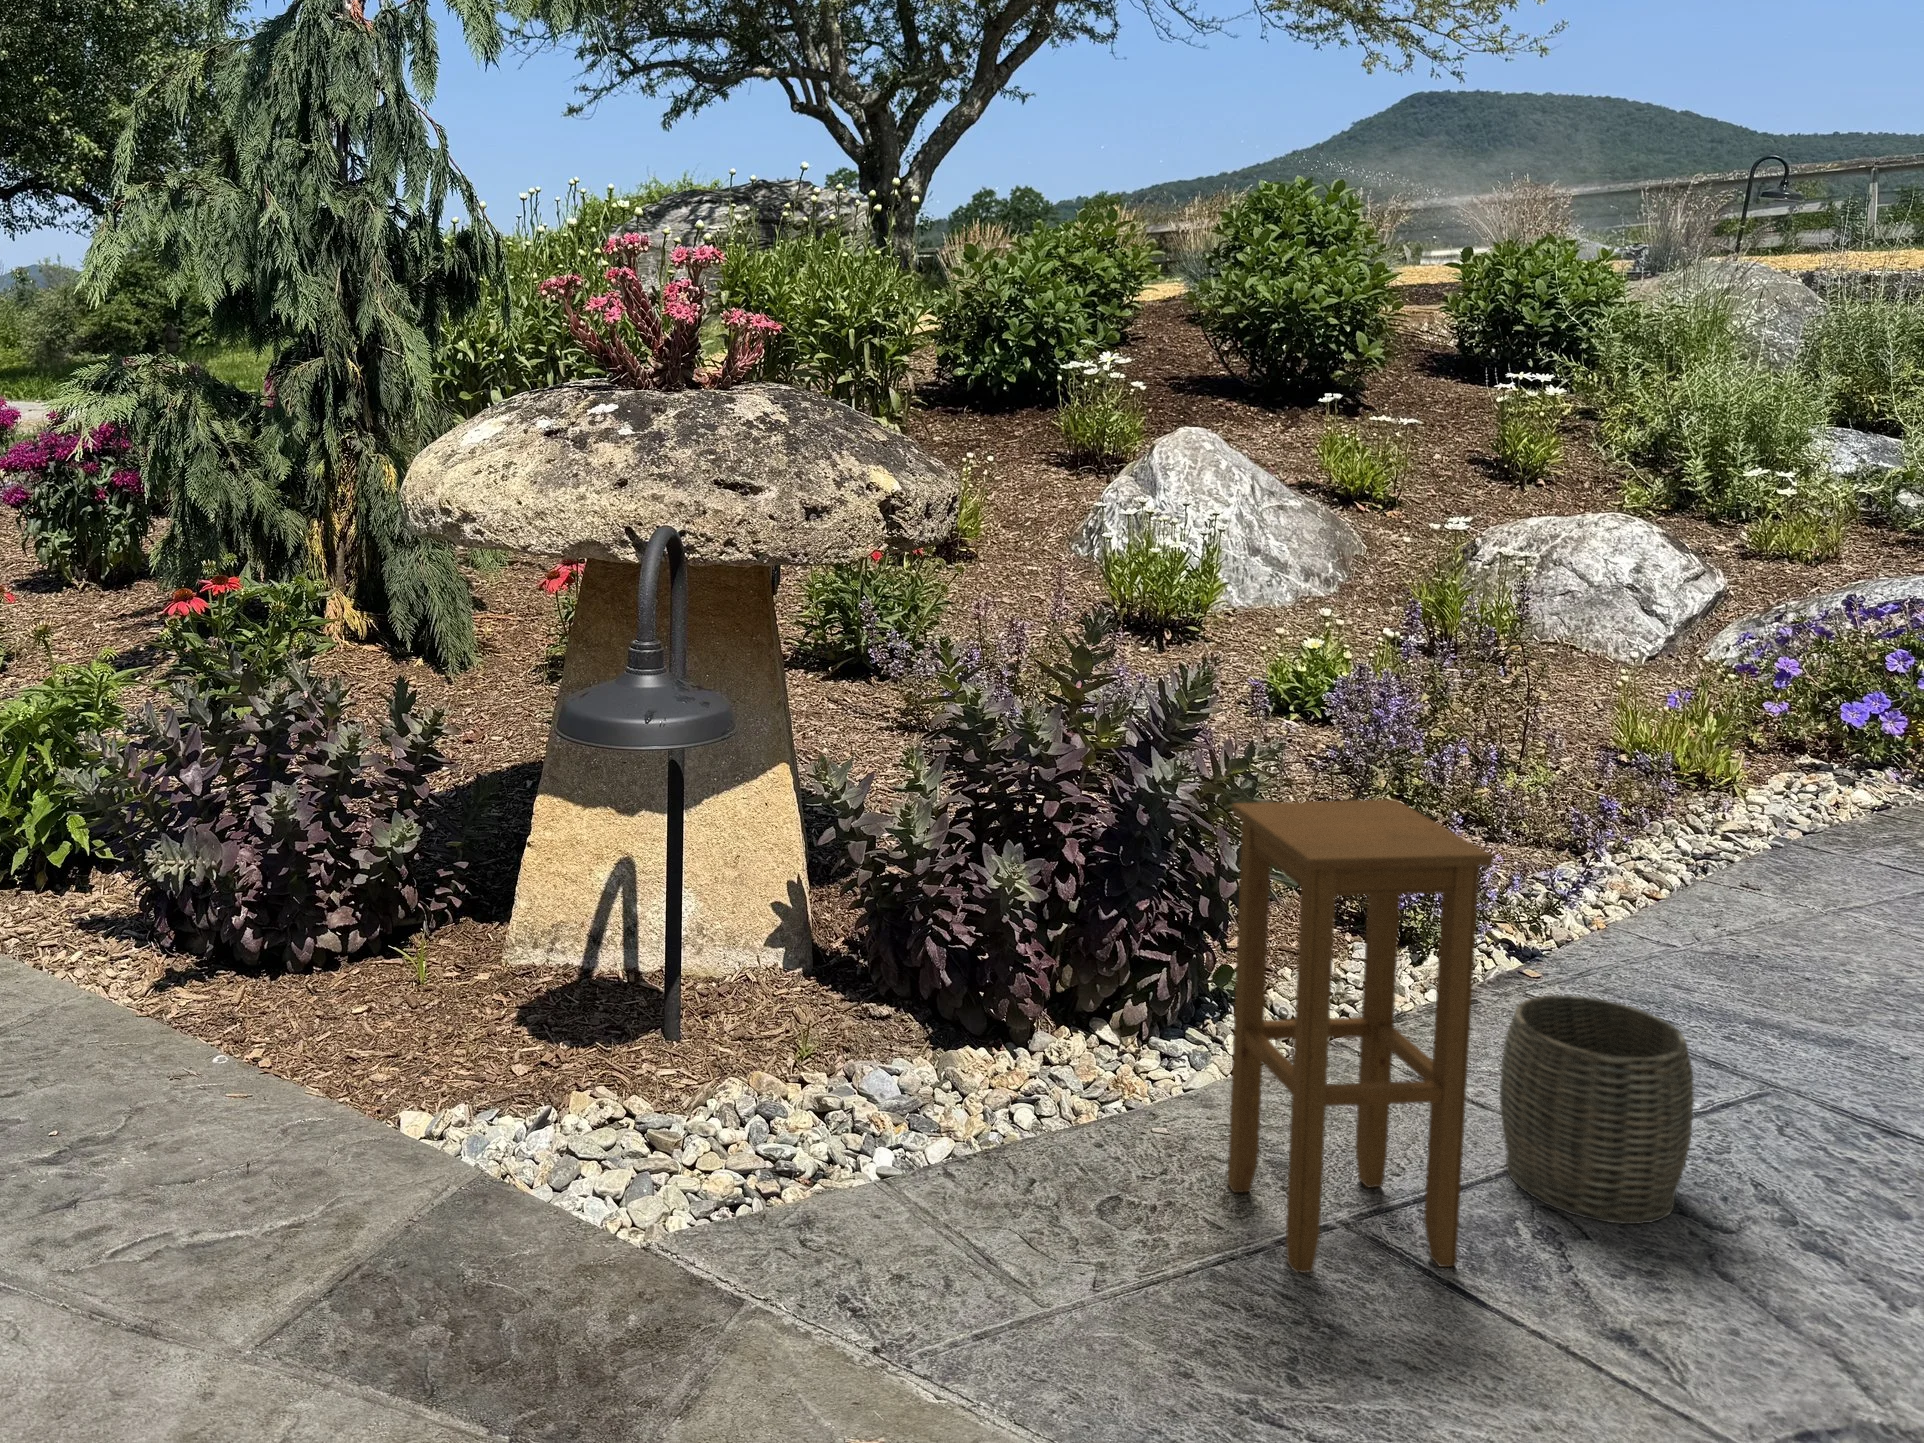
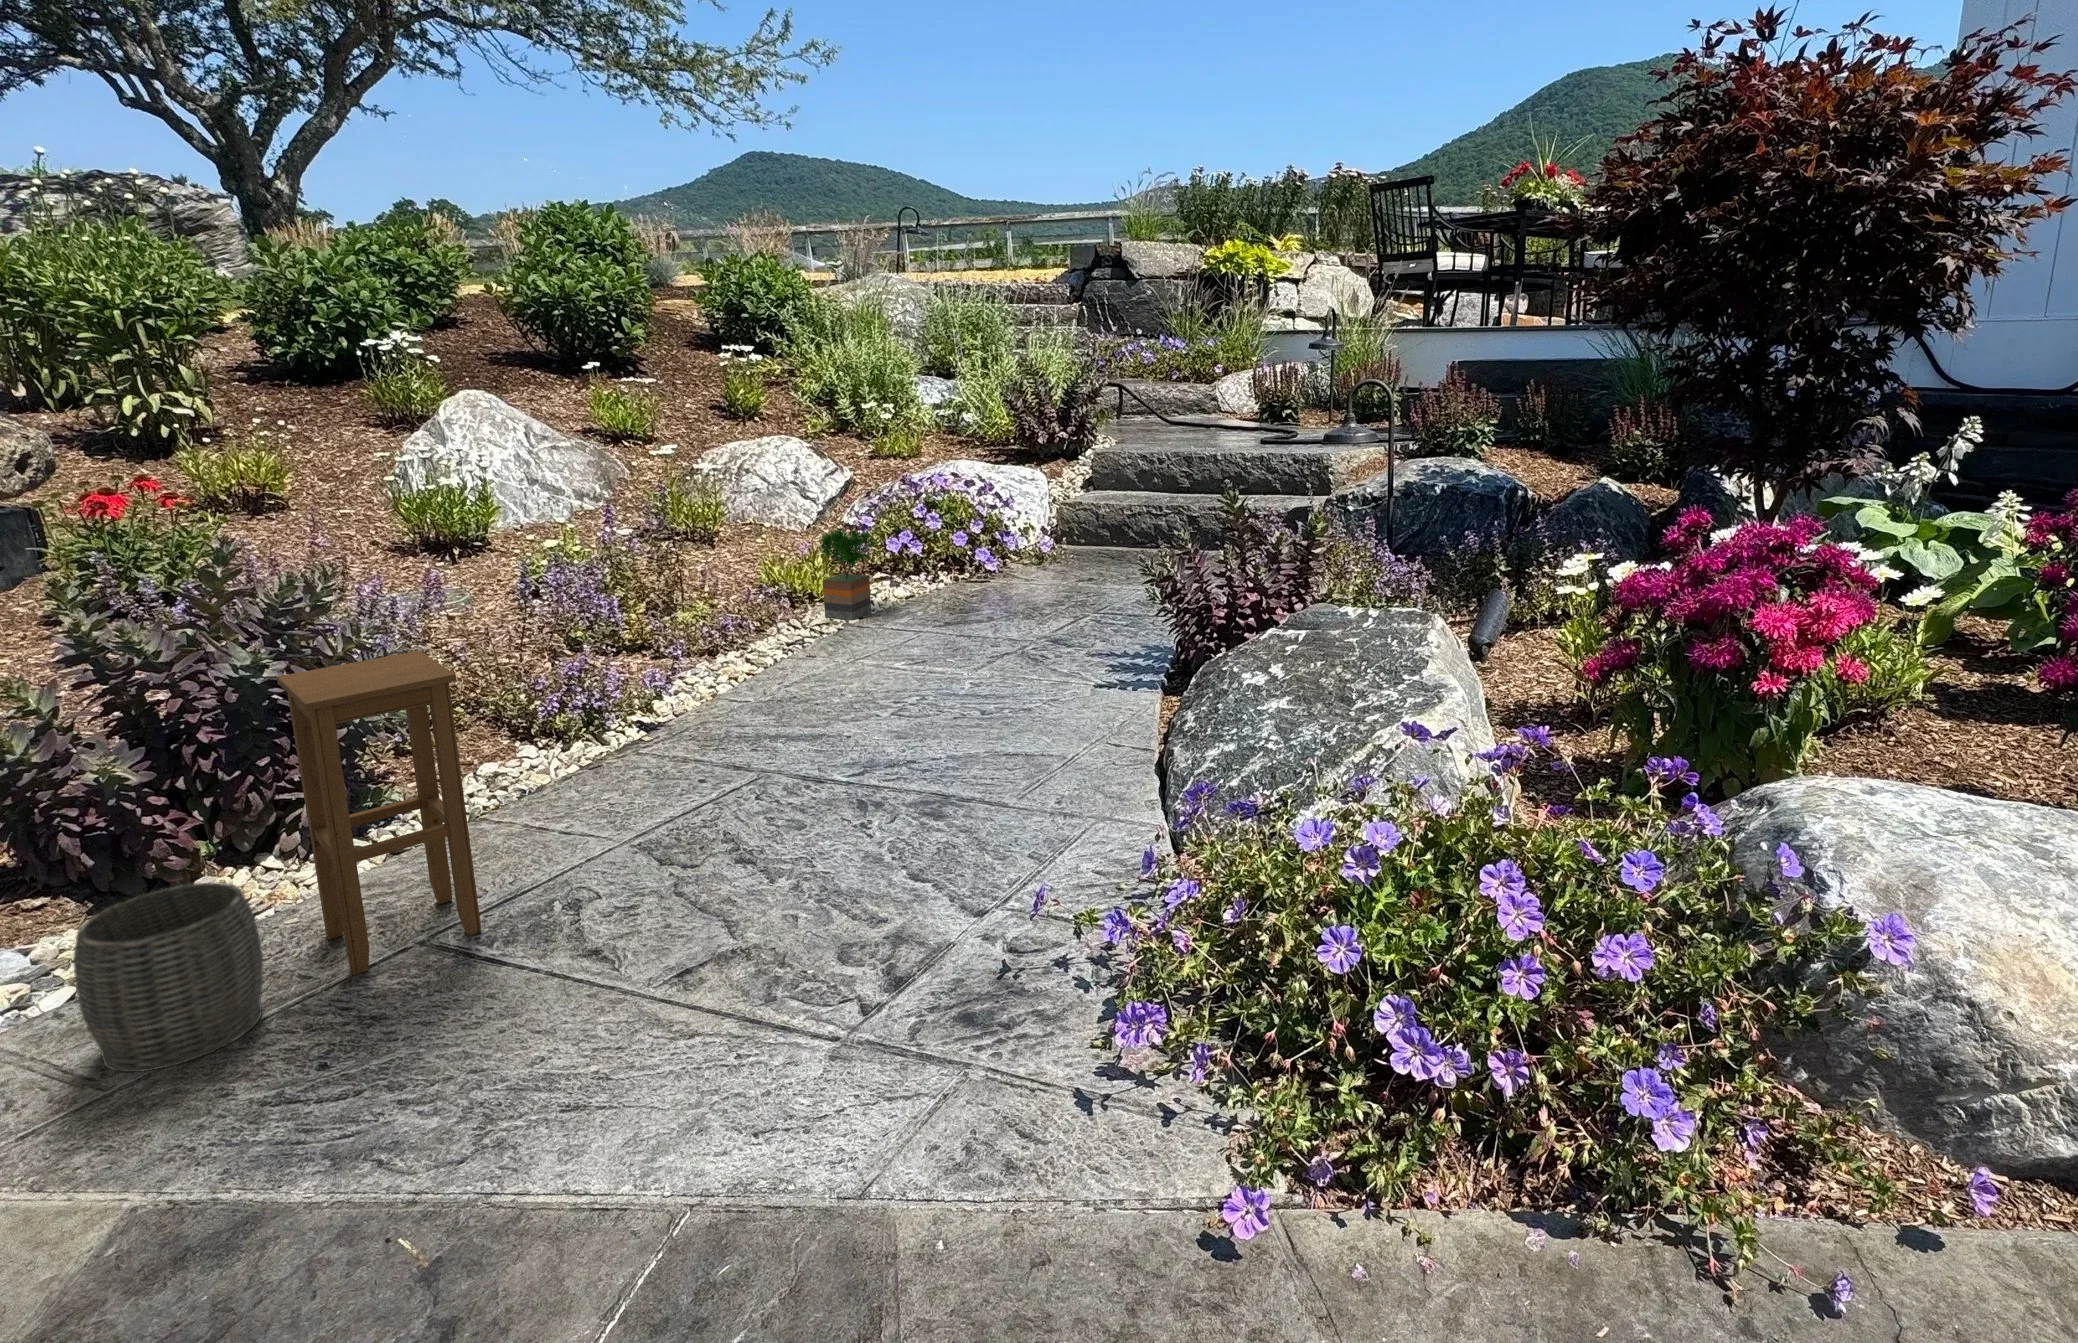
potted tree: none [1748,677,1870,838] -> present [820,530,877,620]
woven basket: present [1500,995,1694,1224] -> present [73,882,263,1072]

